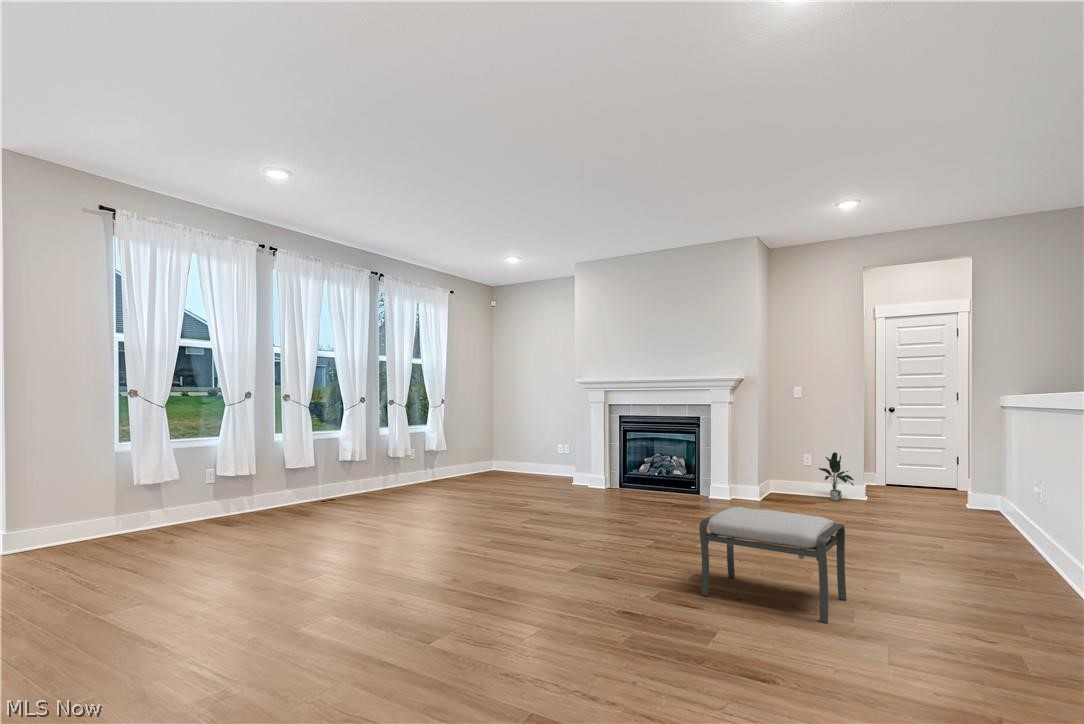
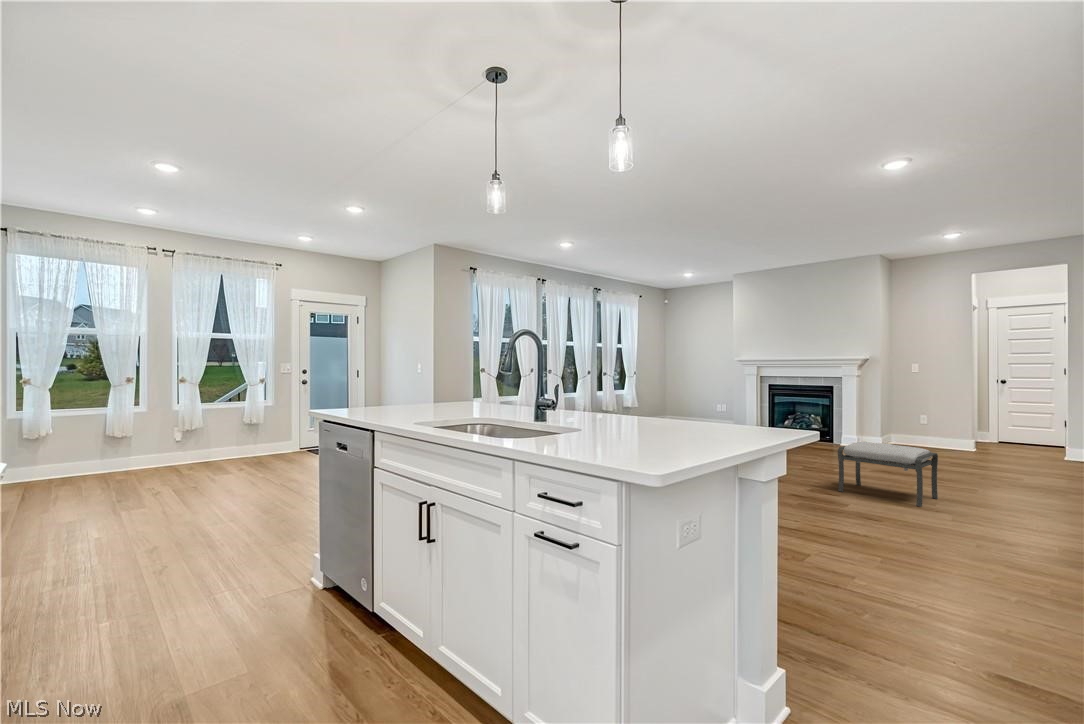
potted plant: present [819,452,854,501] -> none [931,414,962,450]

